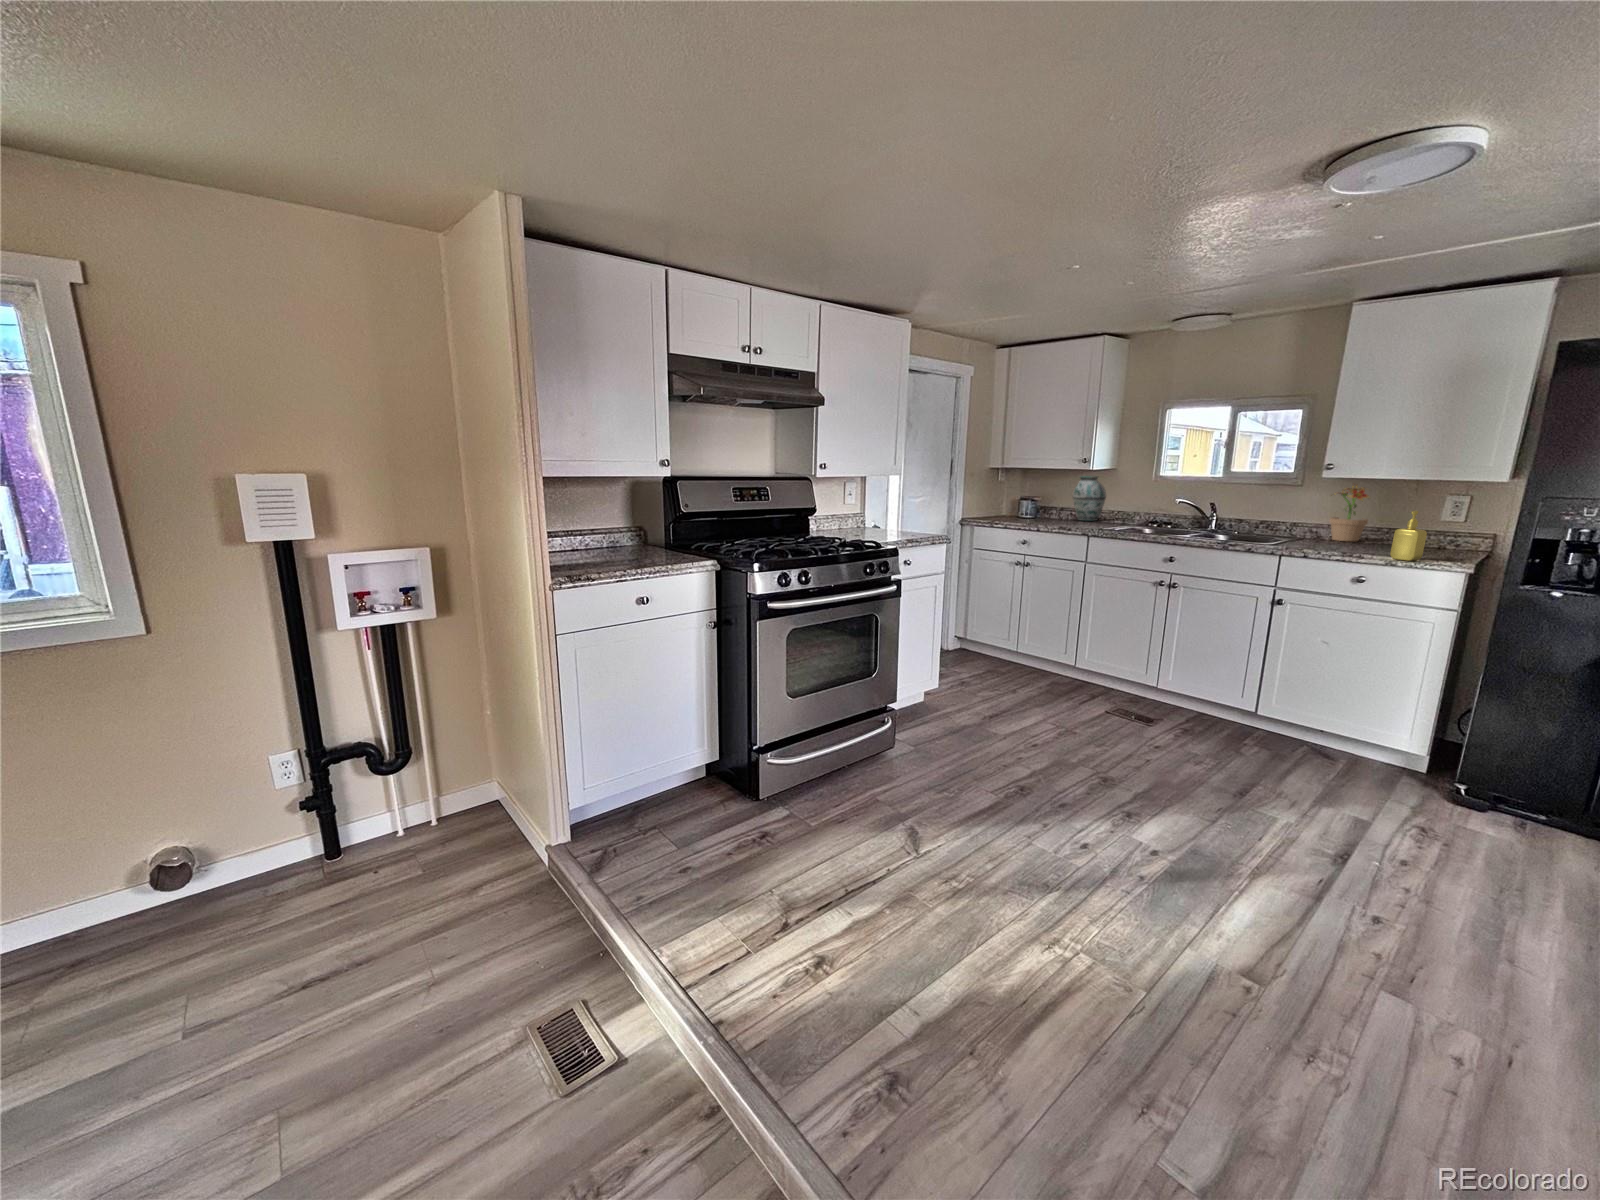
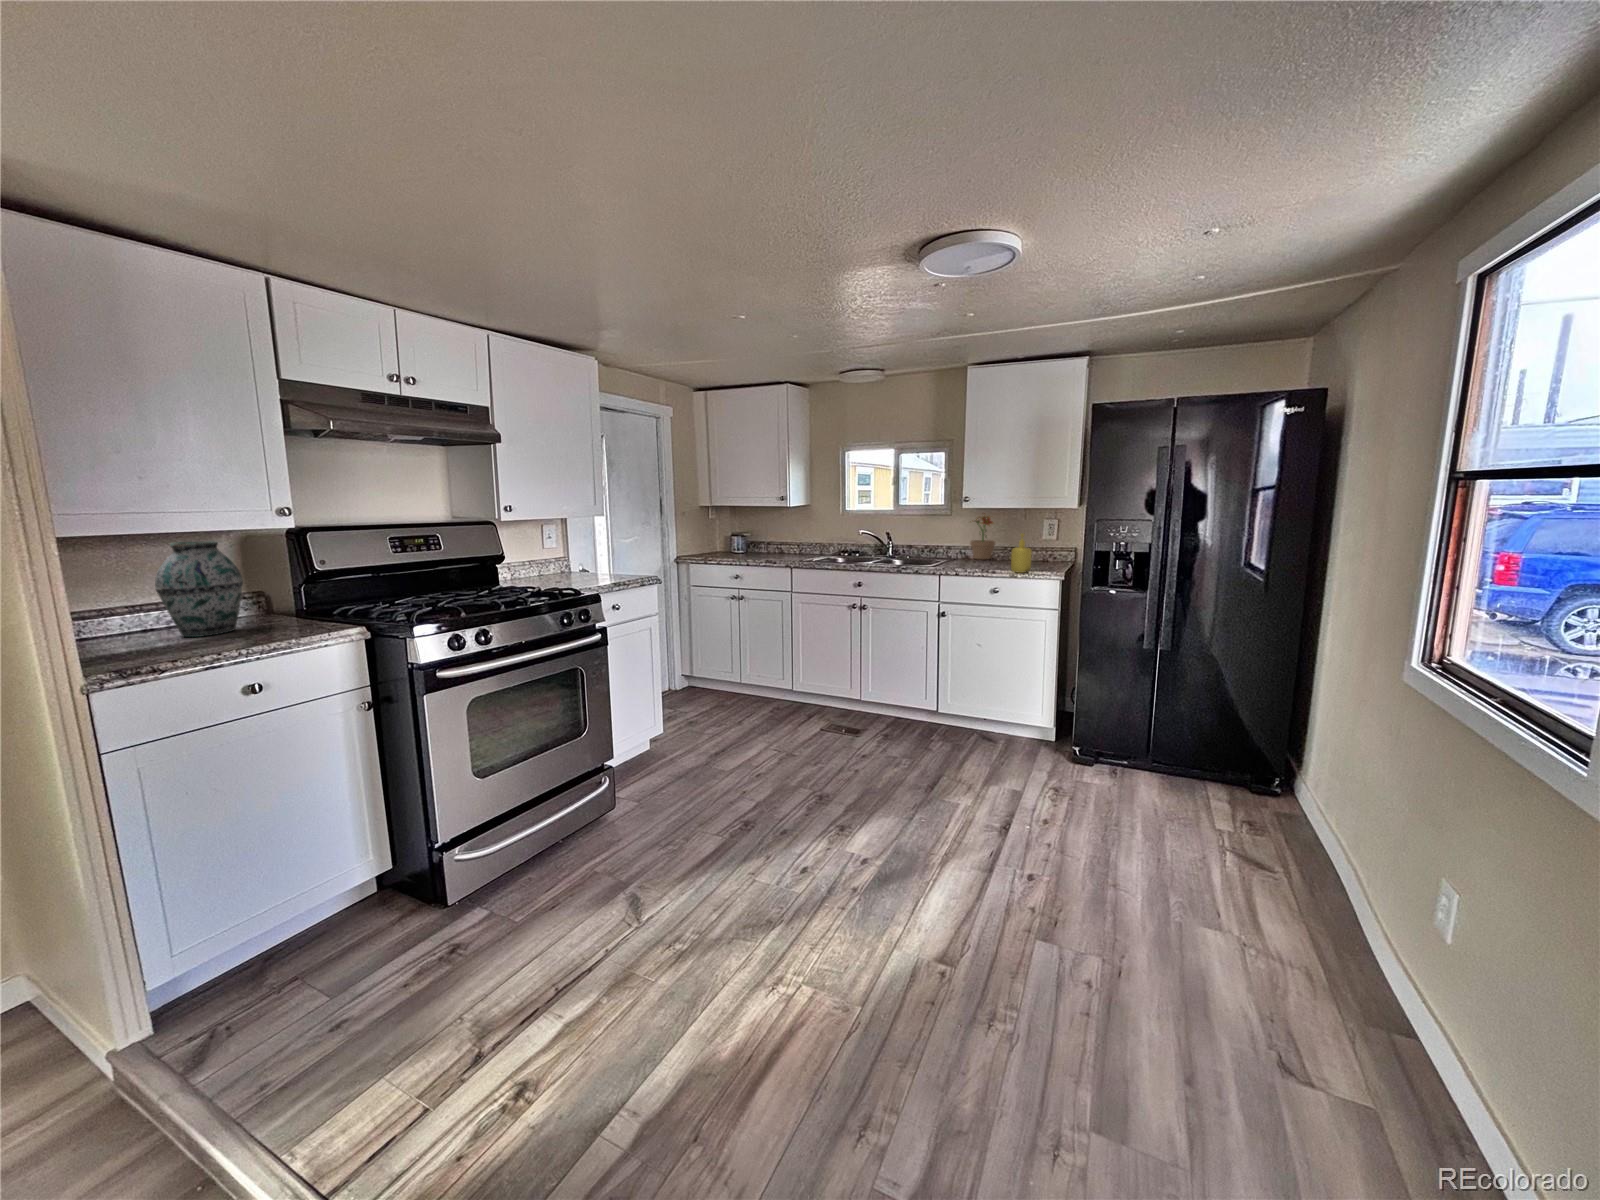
vase: present [1073,476,1106,521] -> present [155,541,243,637]

